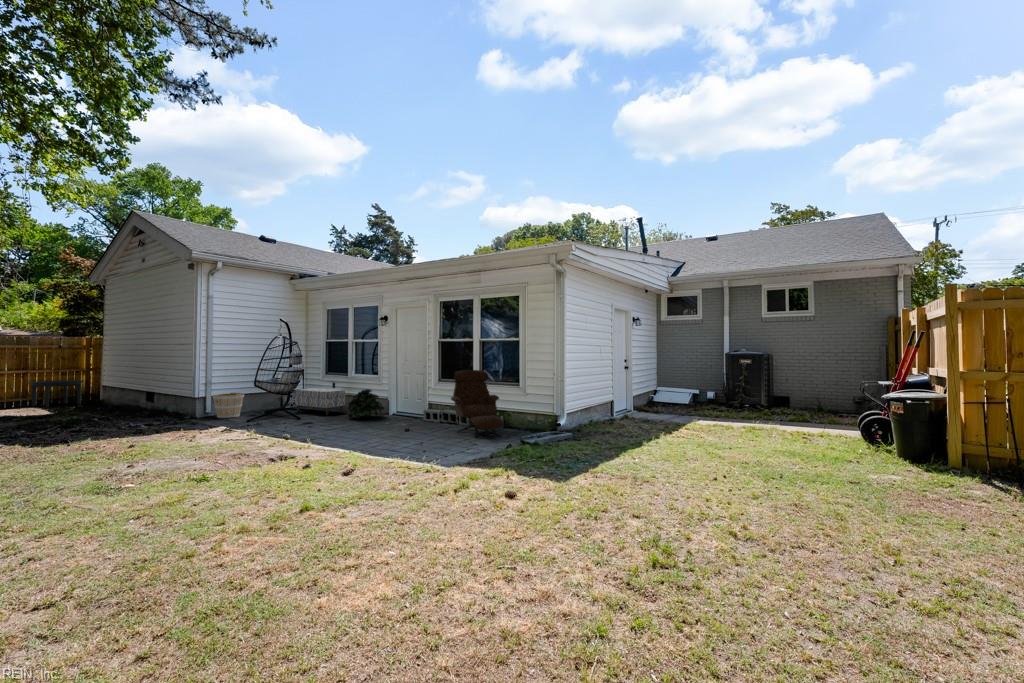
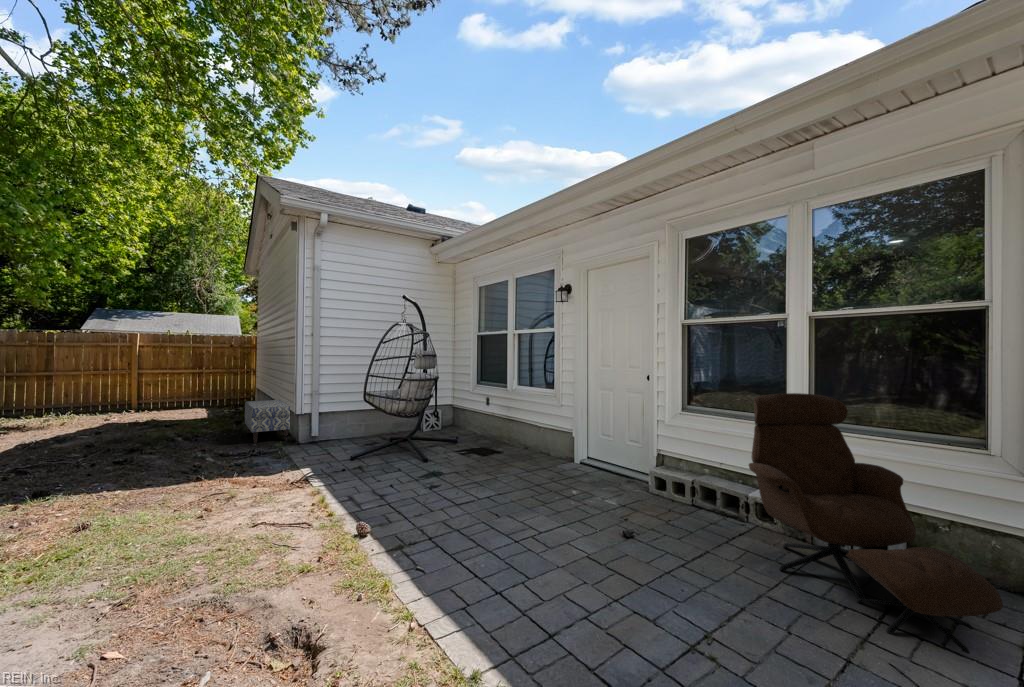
round table: present [28,380,84,407] -> none [180,380,235,410]
bench: present [295,388,345,415] -> present [245,400,290,443]
potted plant: present [347,389,385,419] -> none [502,416,567,473]
wooden bucket: present [213,393,244,418] -> none [318,408,361,447]

